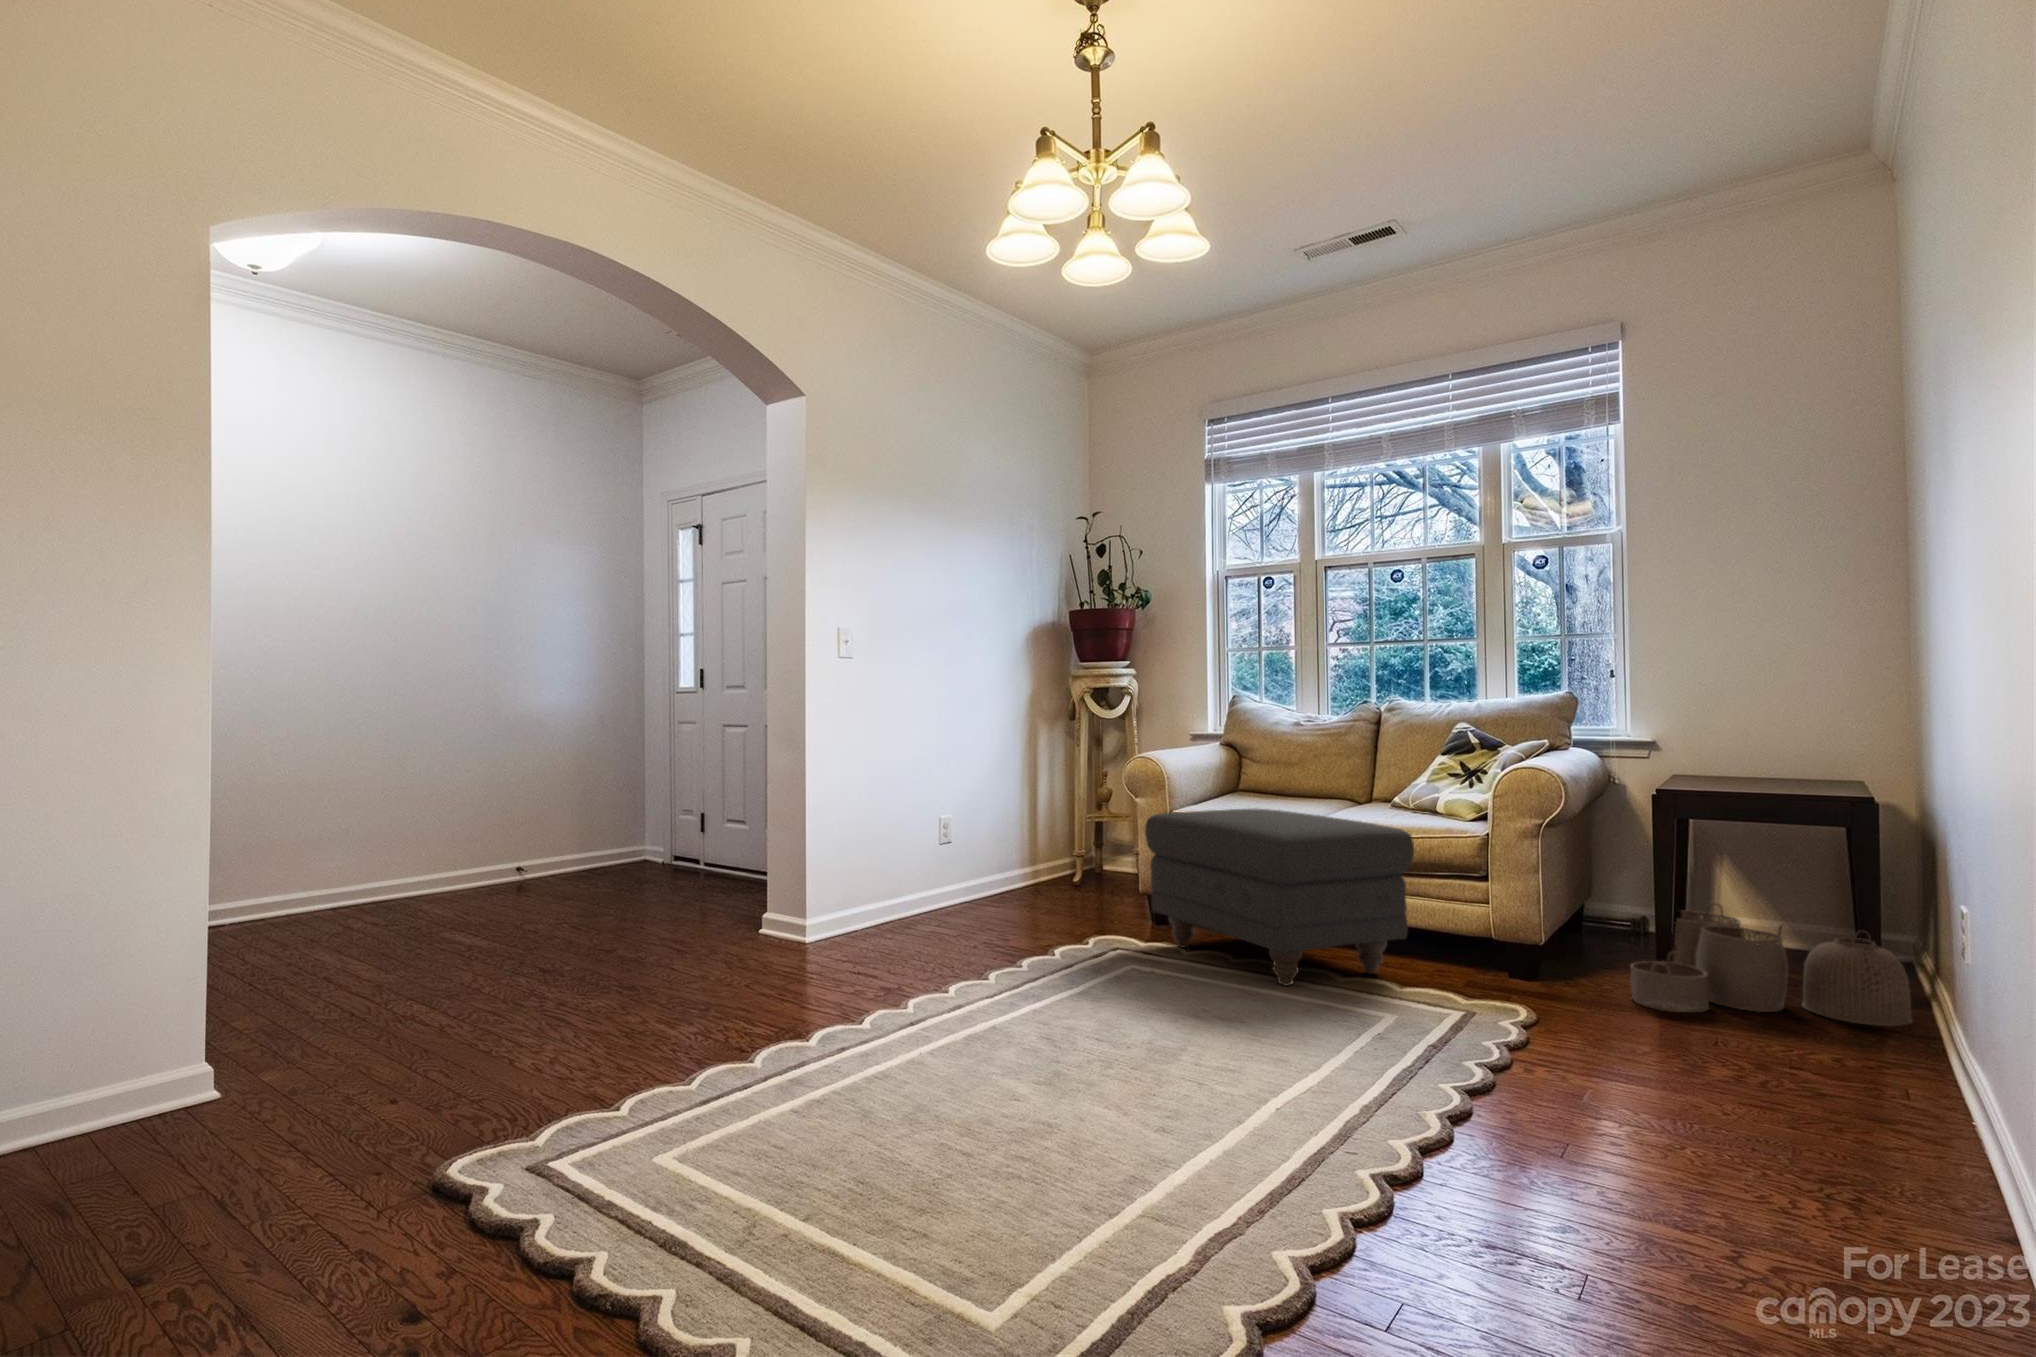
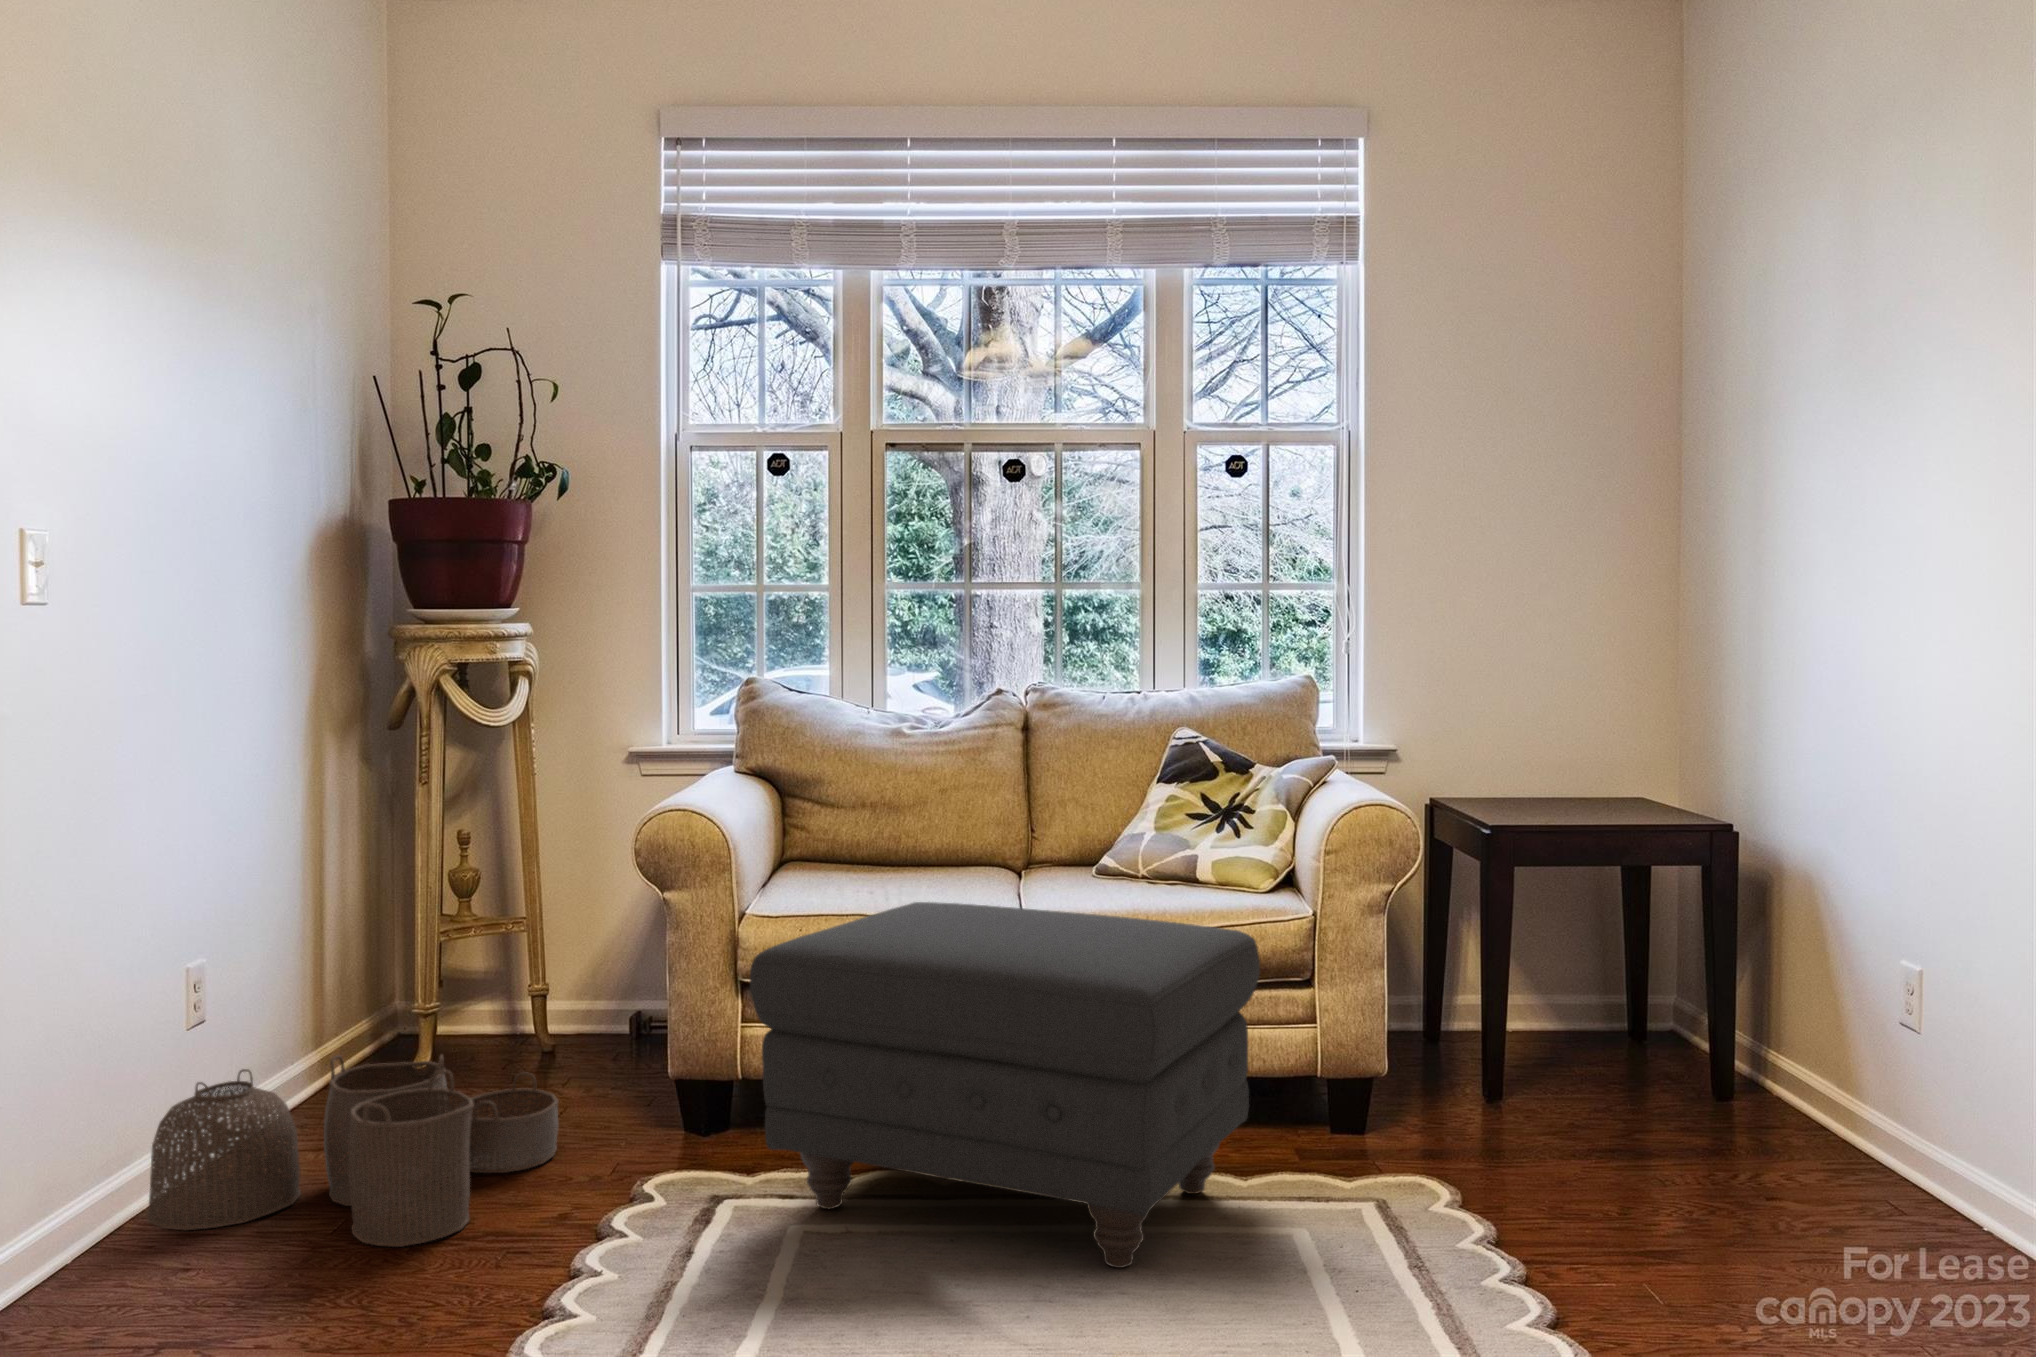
woven basket: present [1630,903,1913,1027] -> present [147,1054,559,1247]

